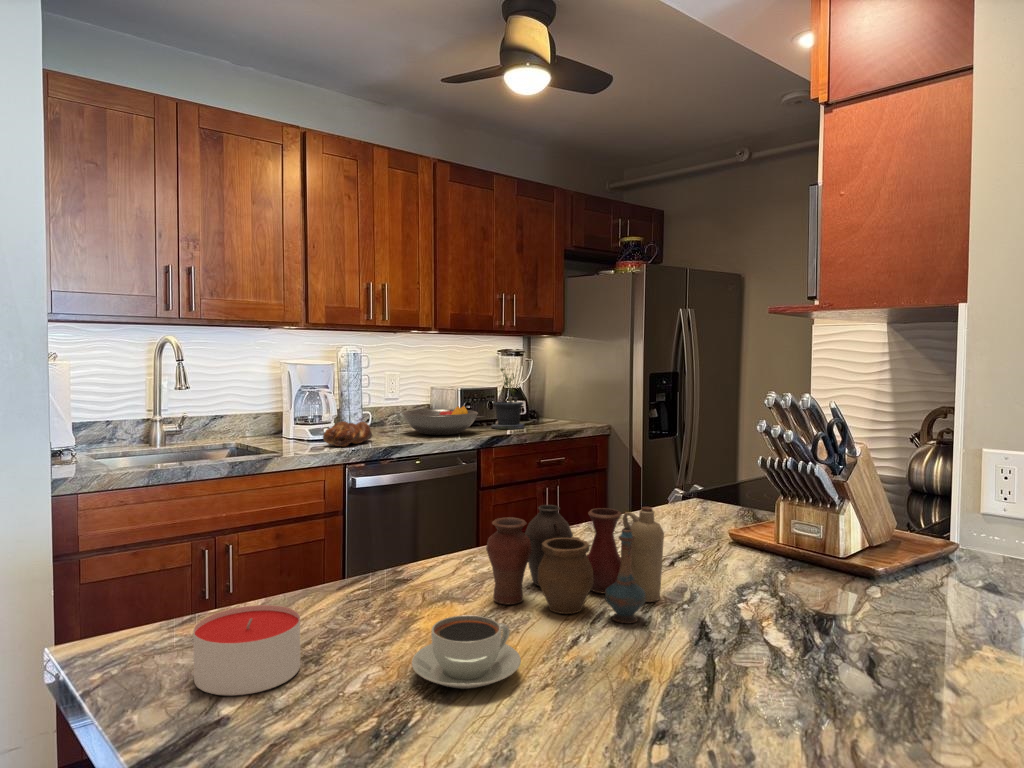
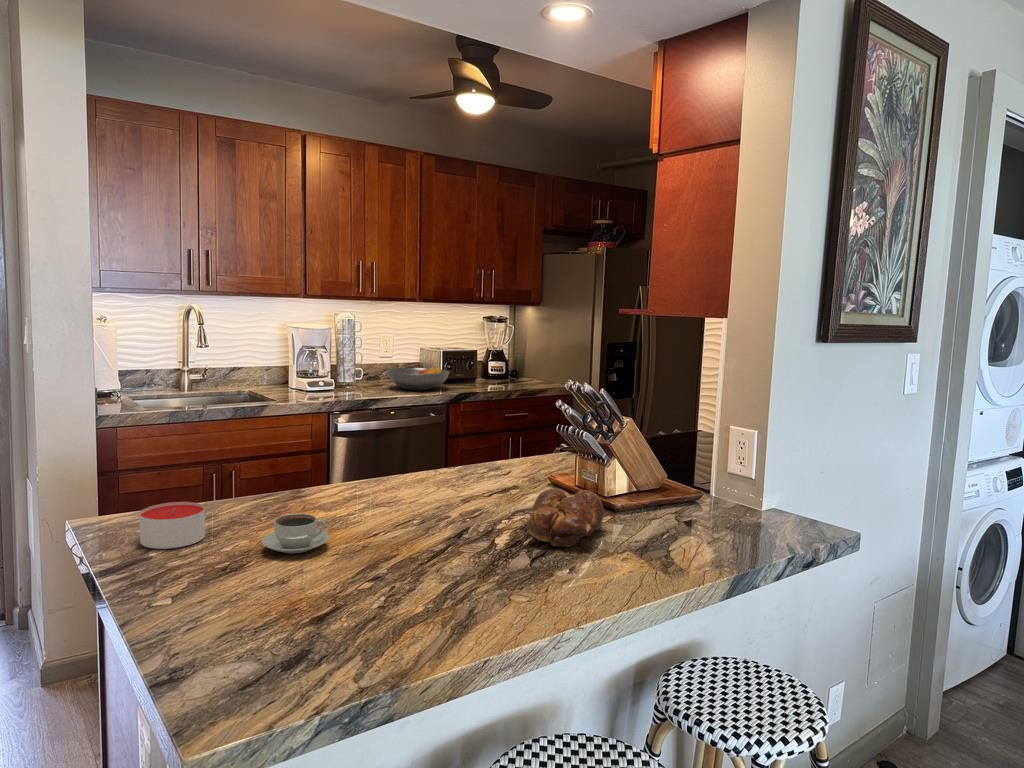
potted plant: present [484,368,524,429] -> none [458,334,495,387]
bread loaf: present [323,421,372,447] -> present [527,488,604,547]
vase: present [486,505,664,623] -> none [343,451,462,528]

